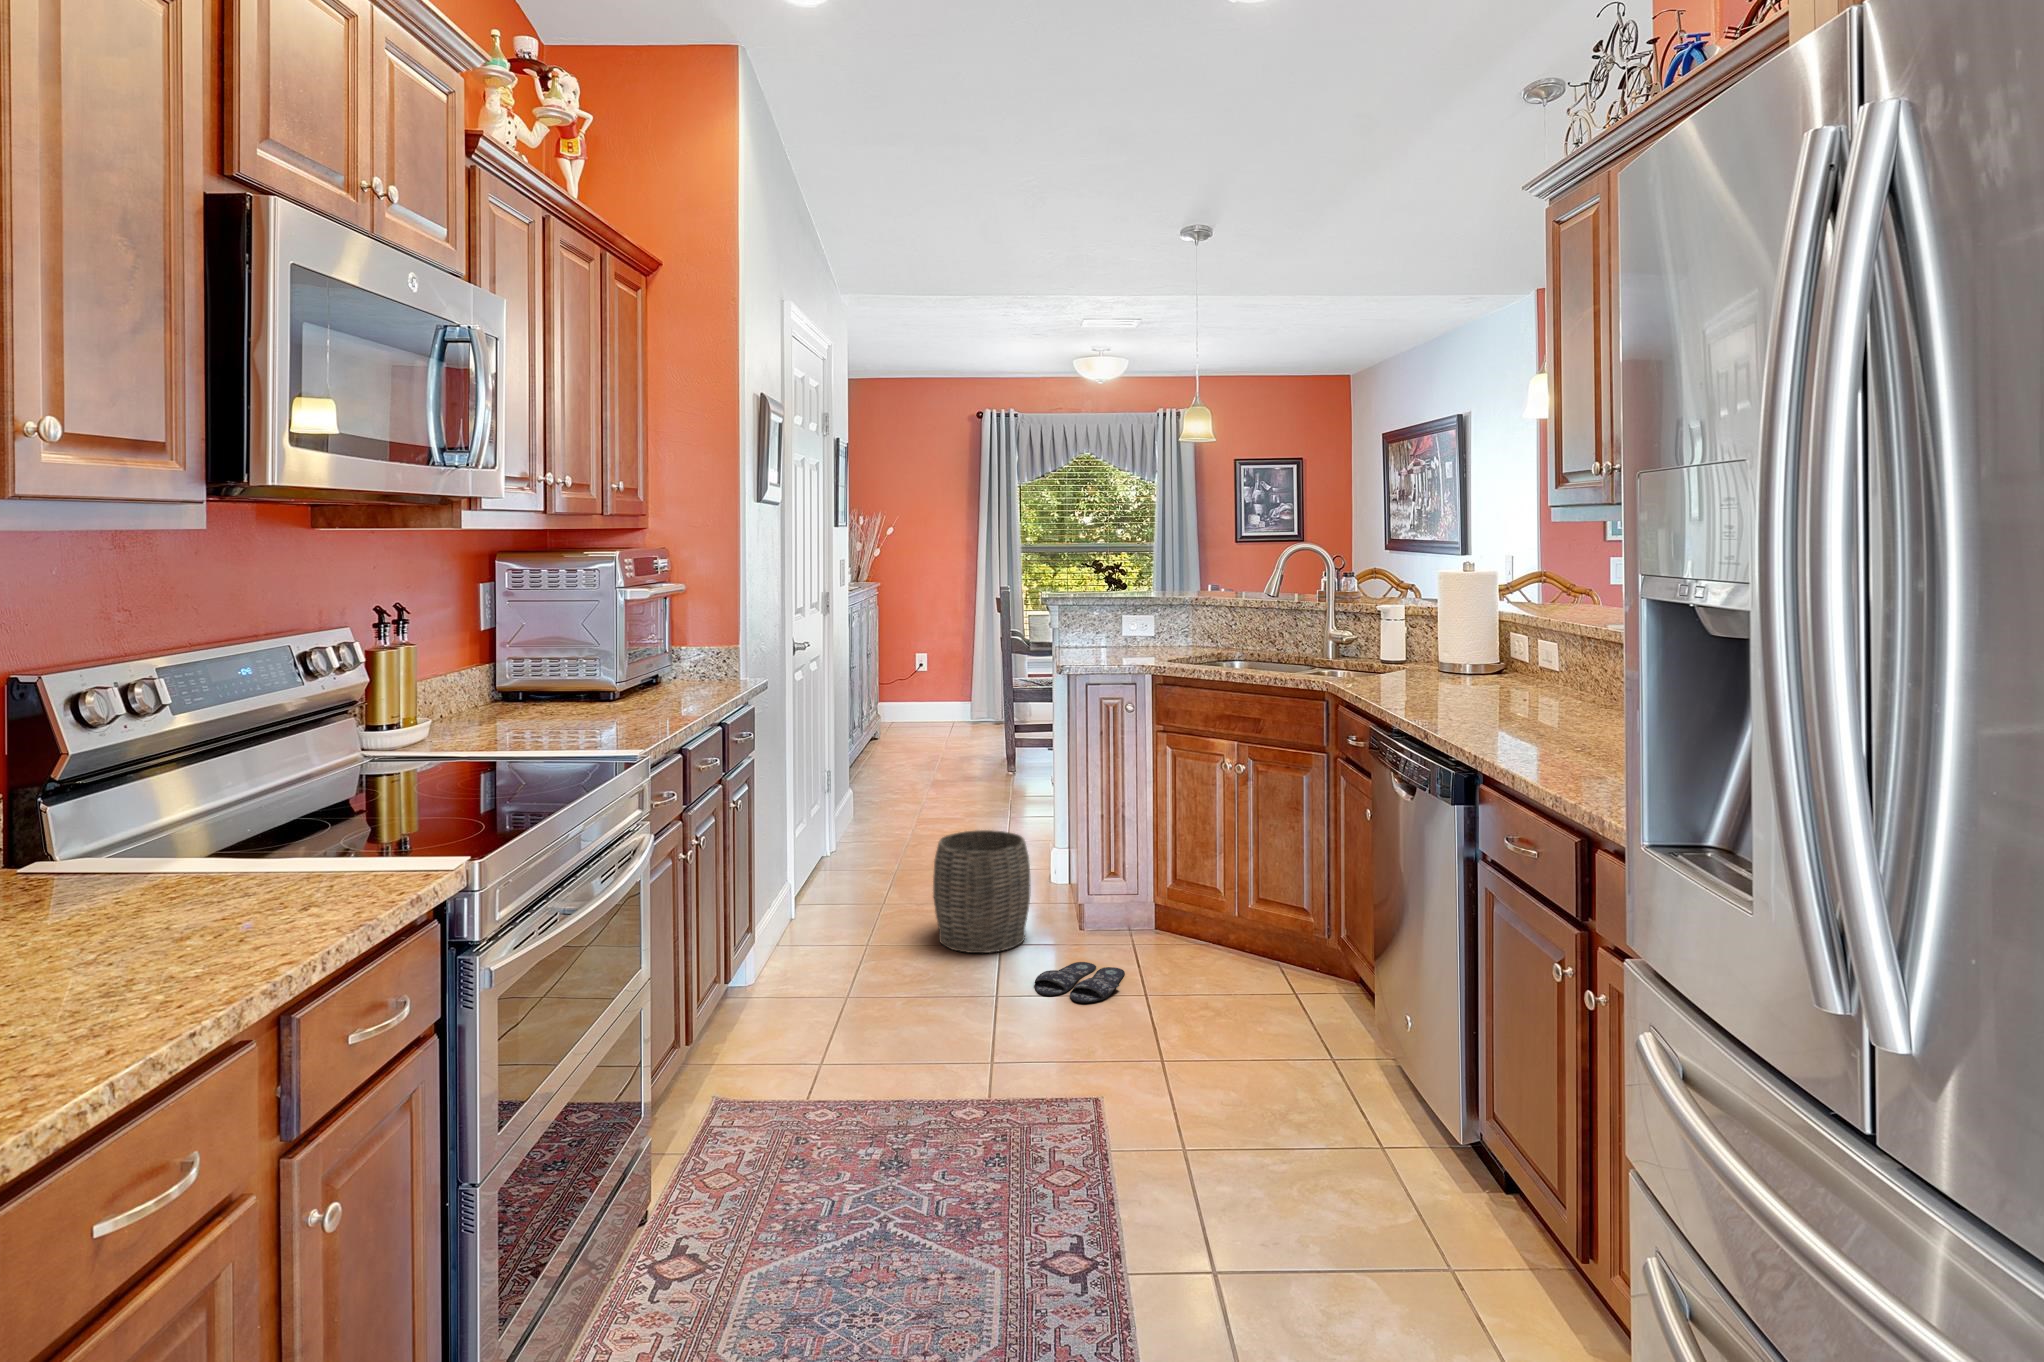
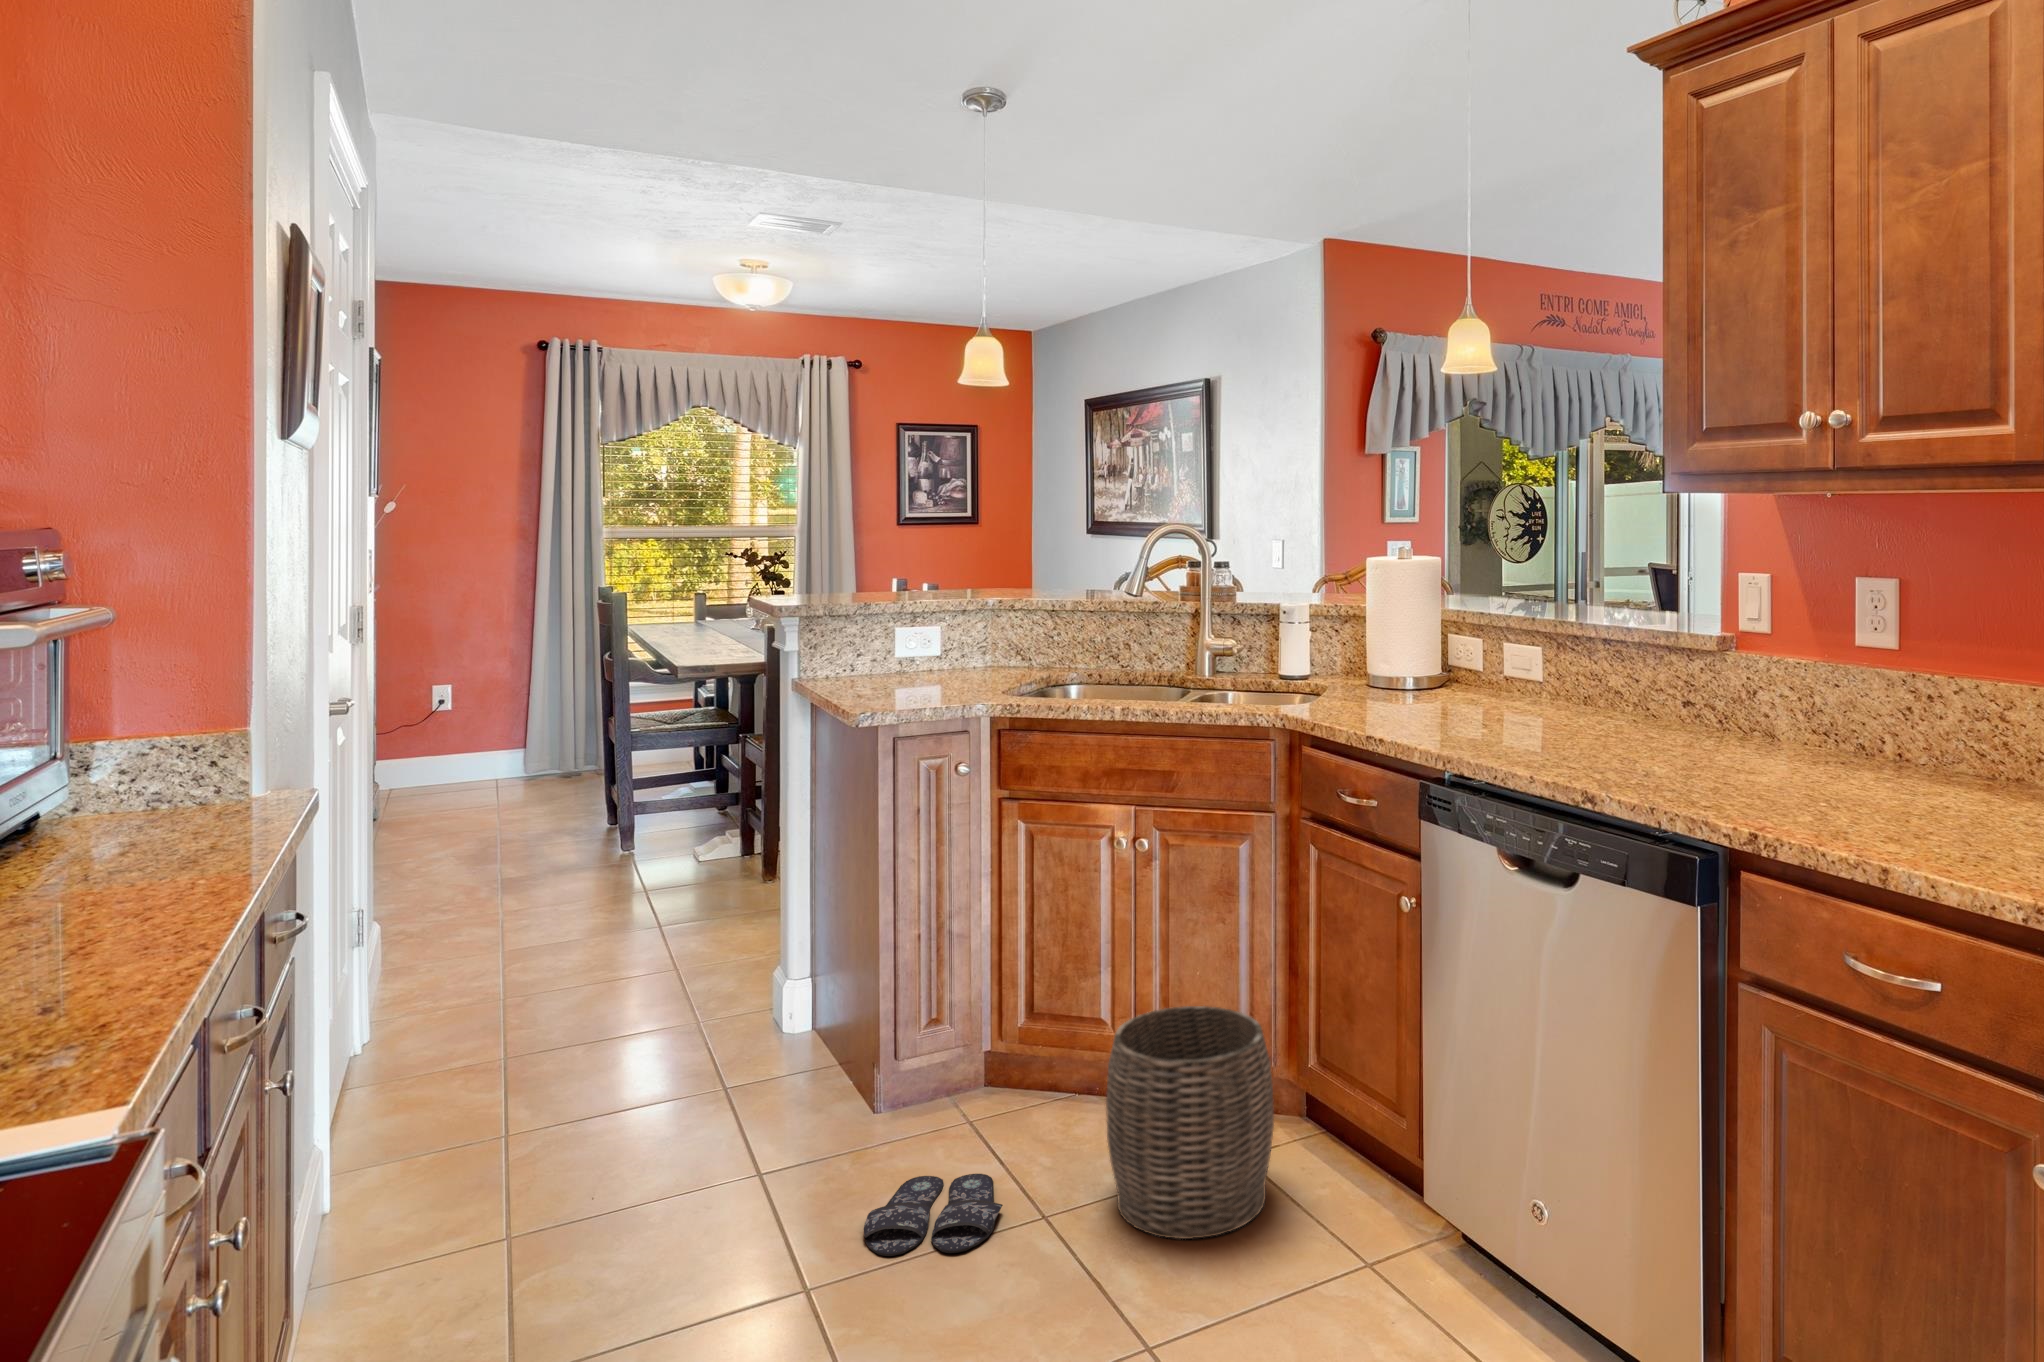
woven basket: present [933,830,1030,953] -> present [1106,1006,1274,1239]

